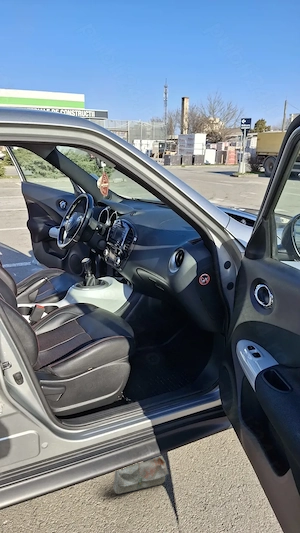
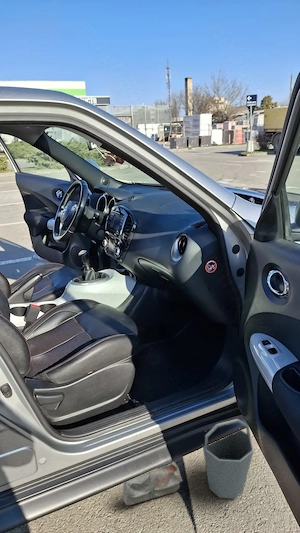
bucket: none [189,418,234,492] -> present [203,419,253,499]

